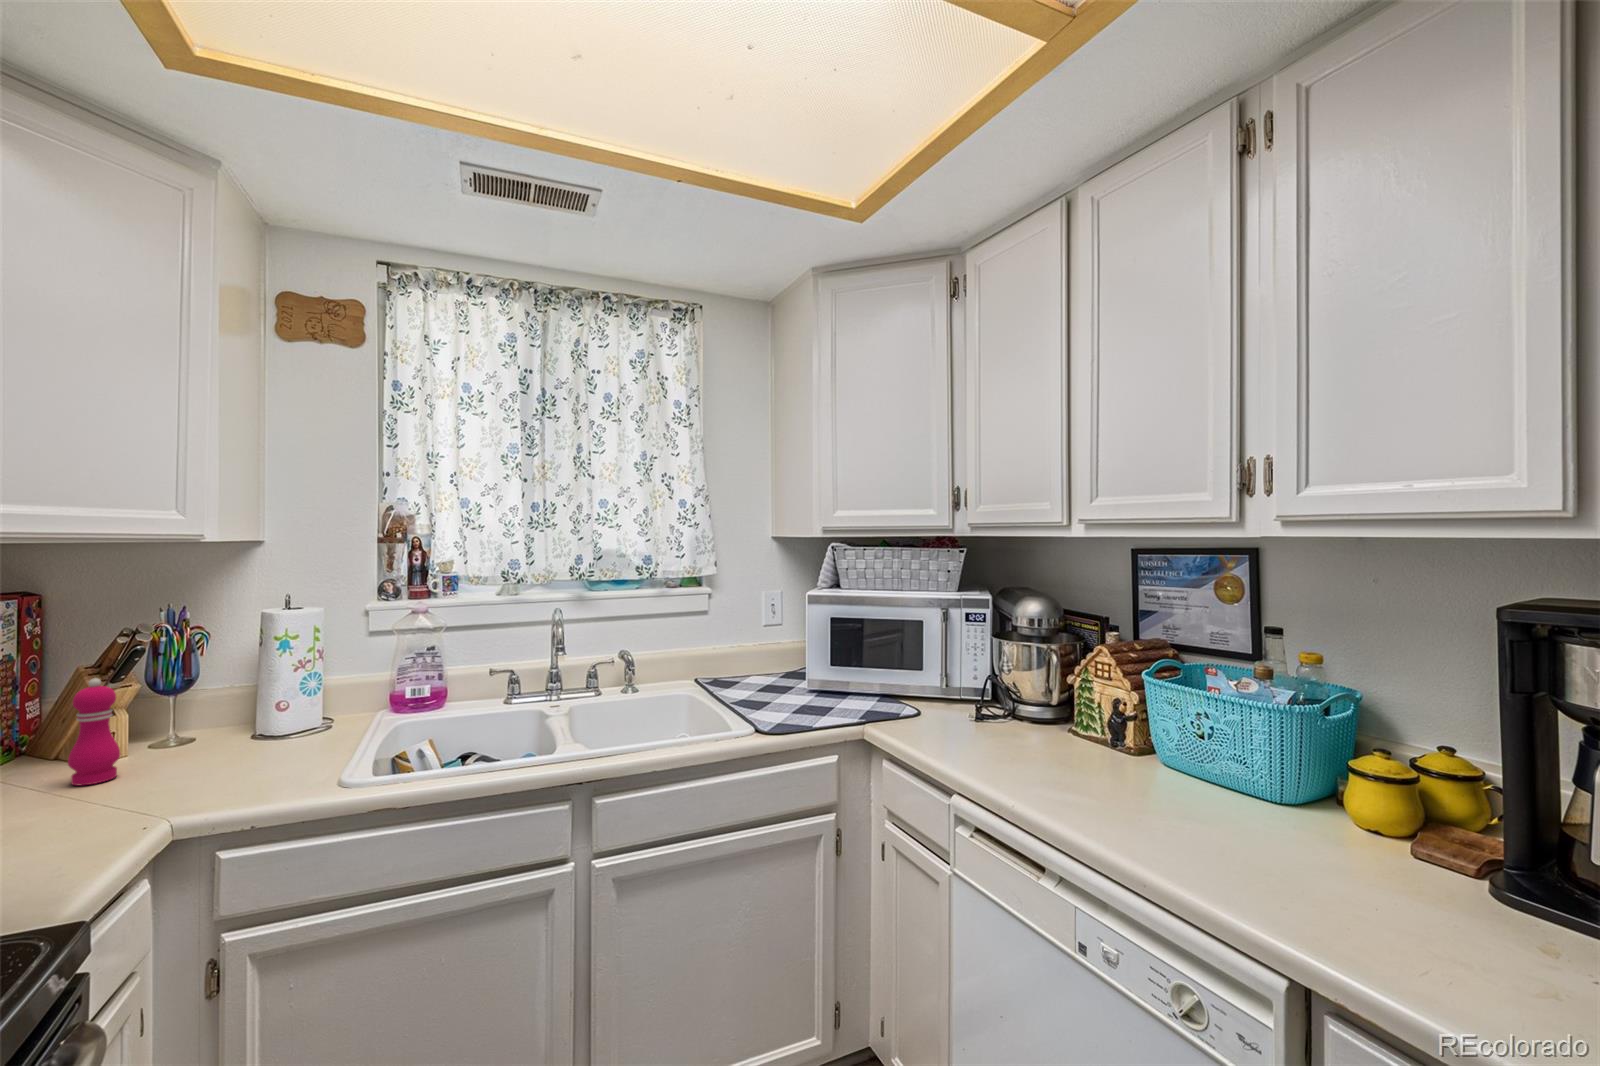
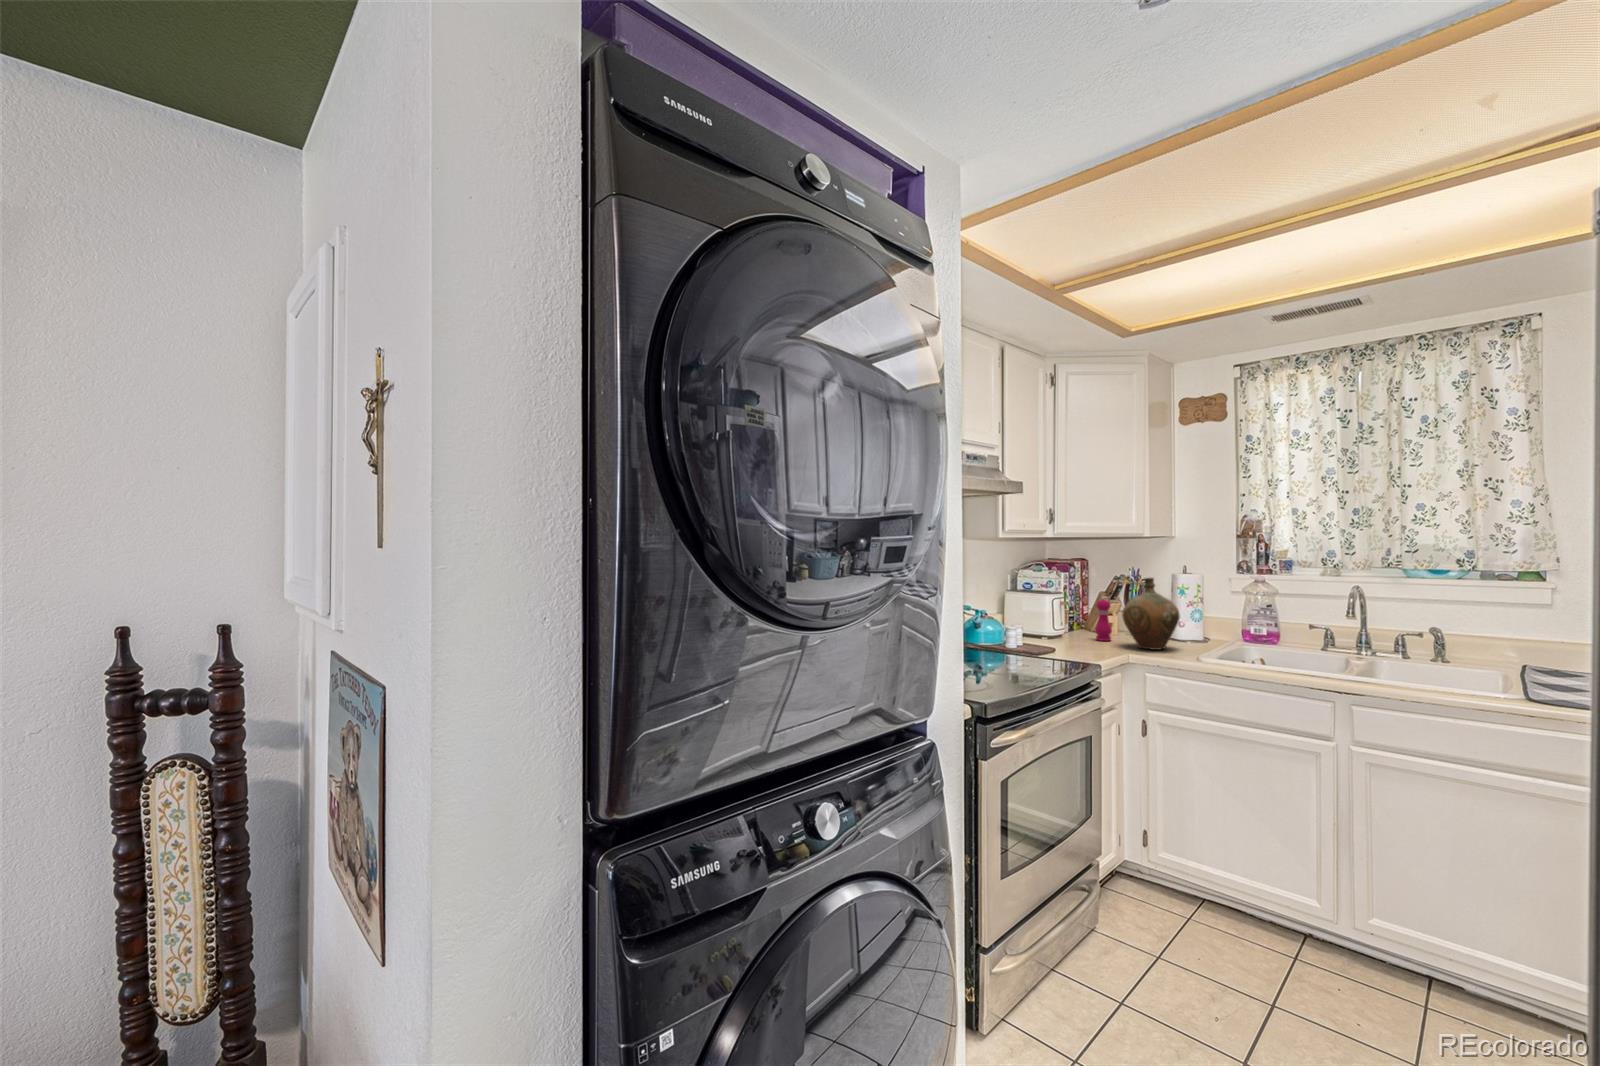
ceramic jug: none [155,625,296,781] -> present [1122,578,1180,650]

